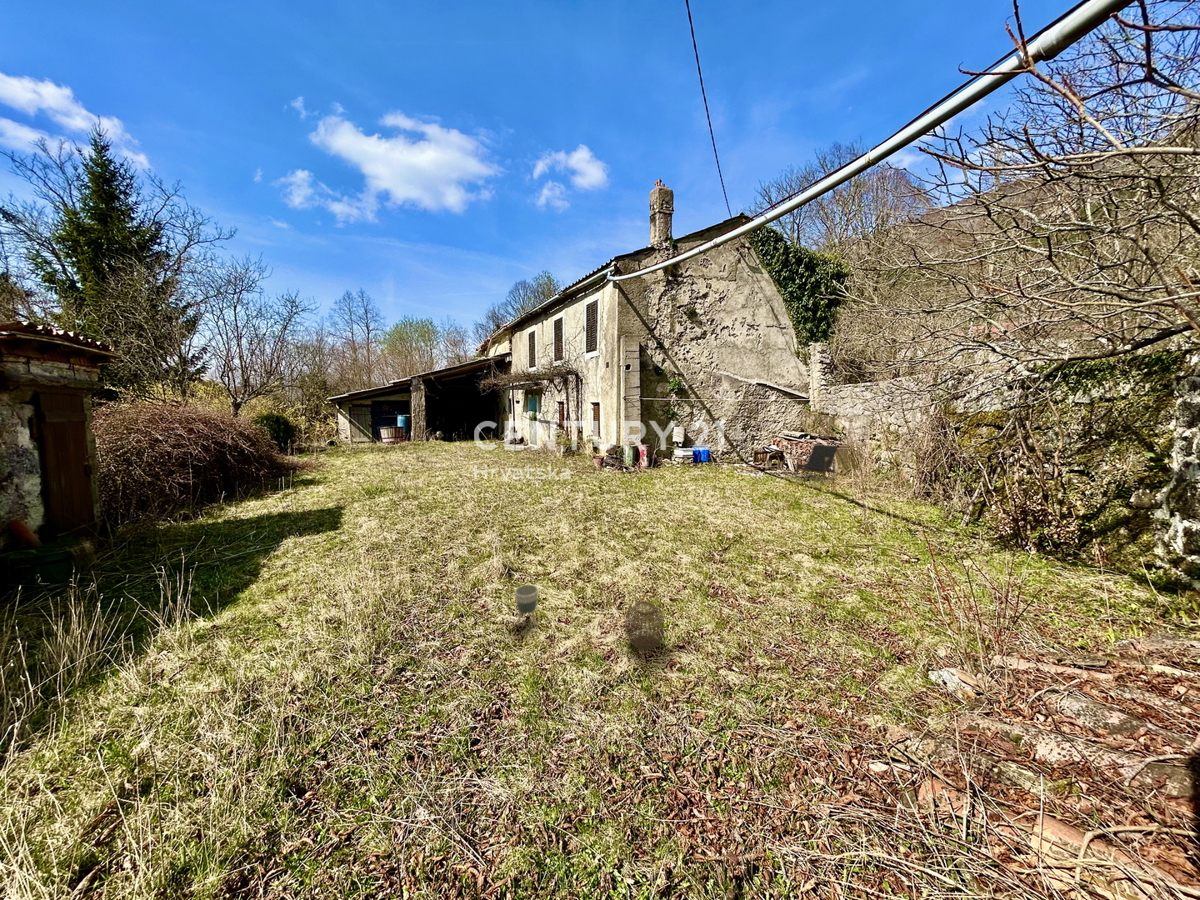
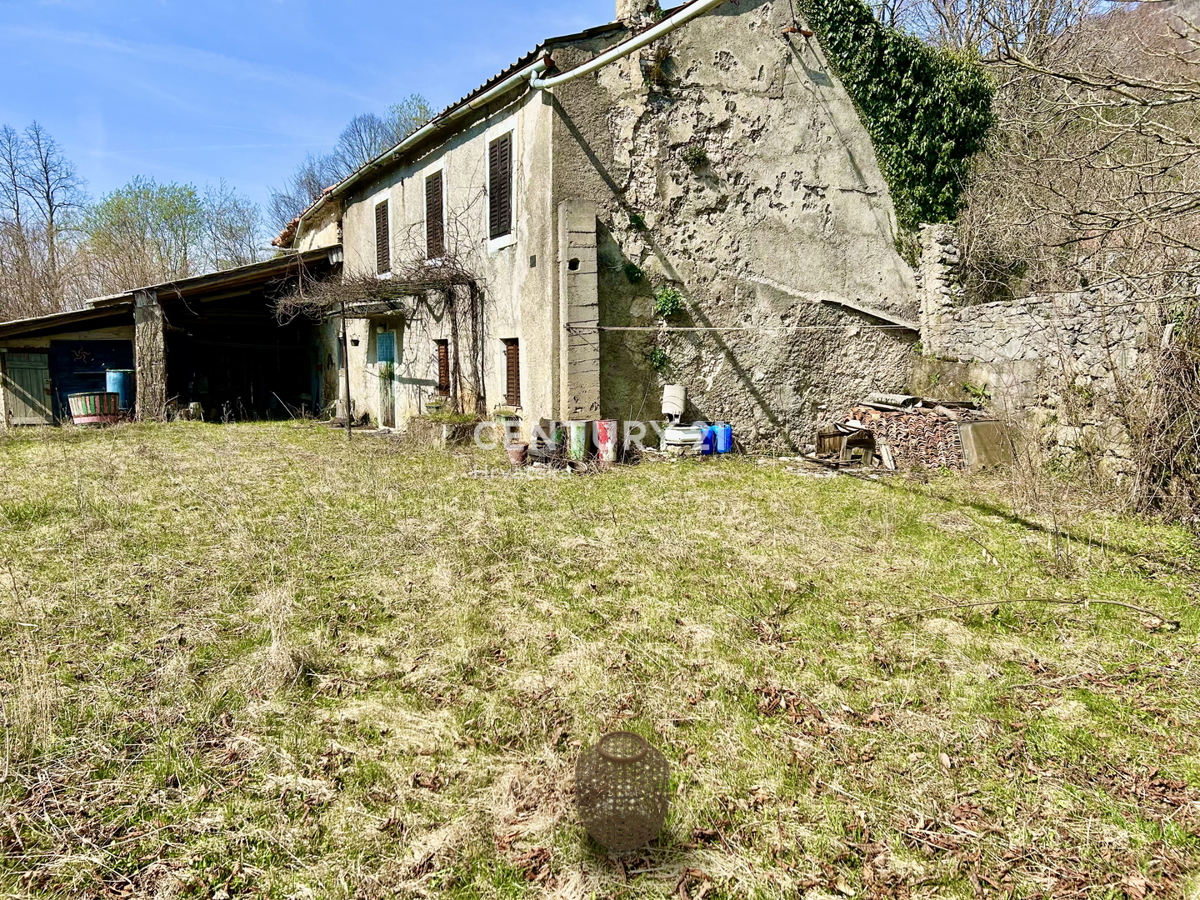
lounge chair: present [796,444,837,482] -> none [899,413,974,484]
planter: present [515,585,538,625] -> none [298,704,359,808]

